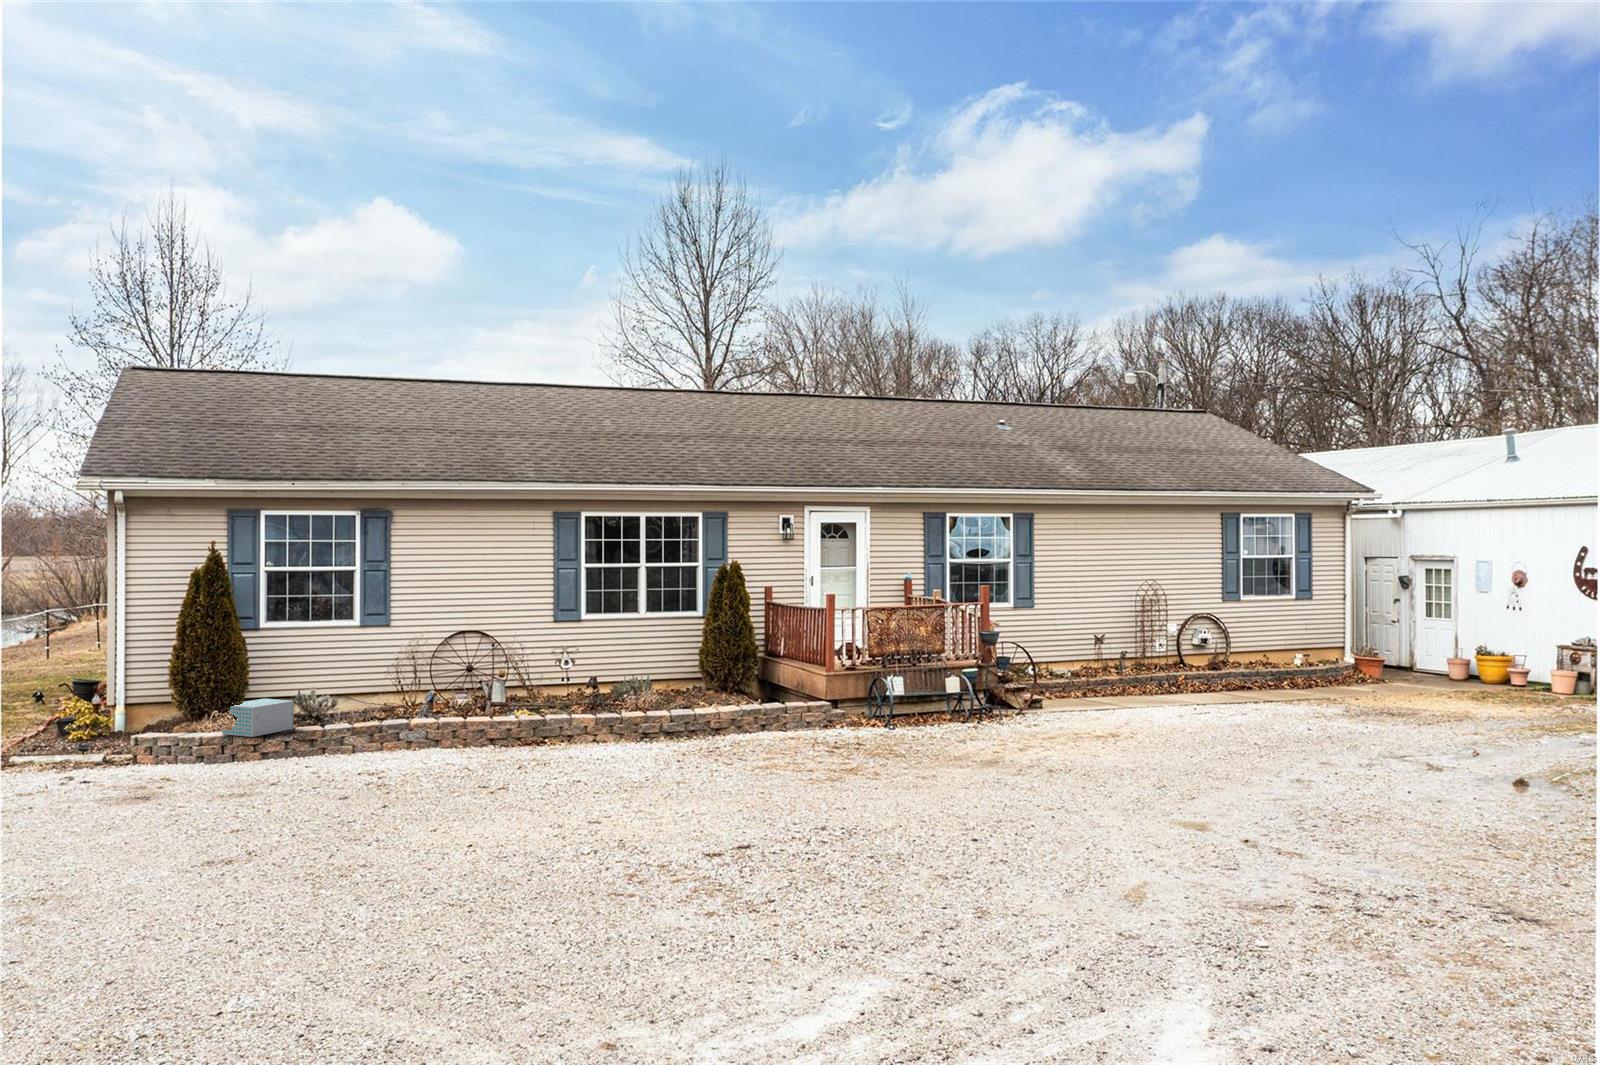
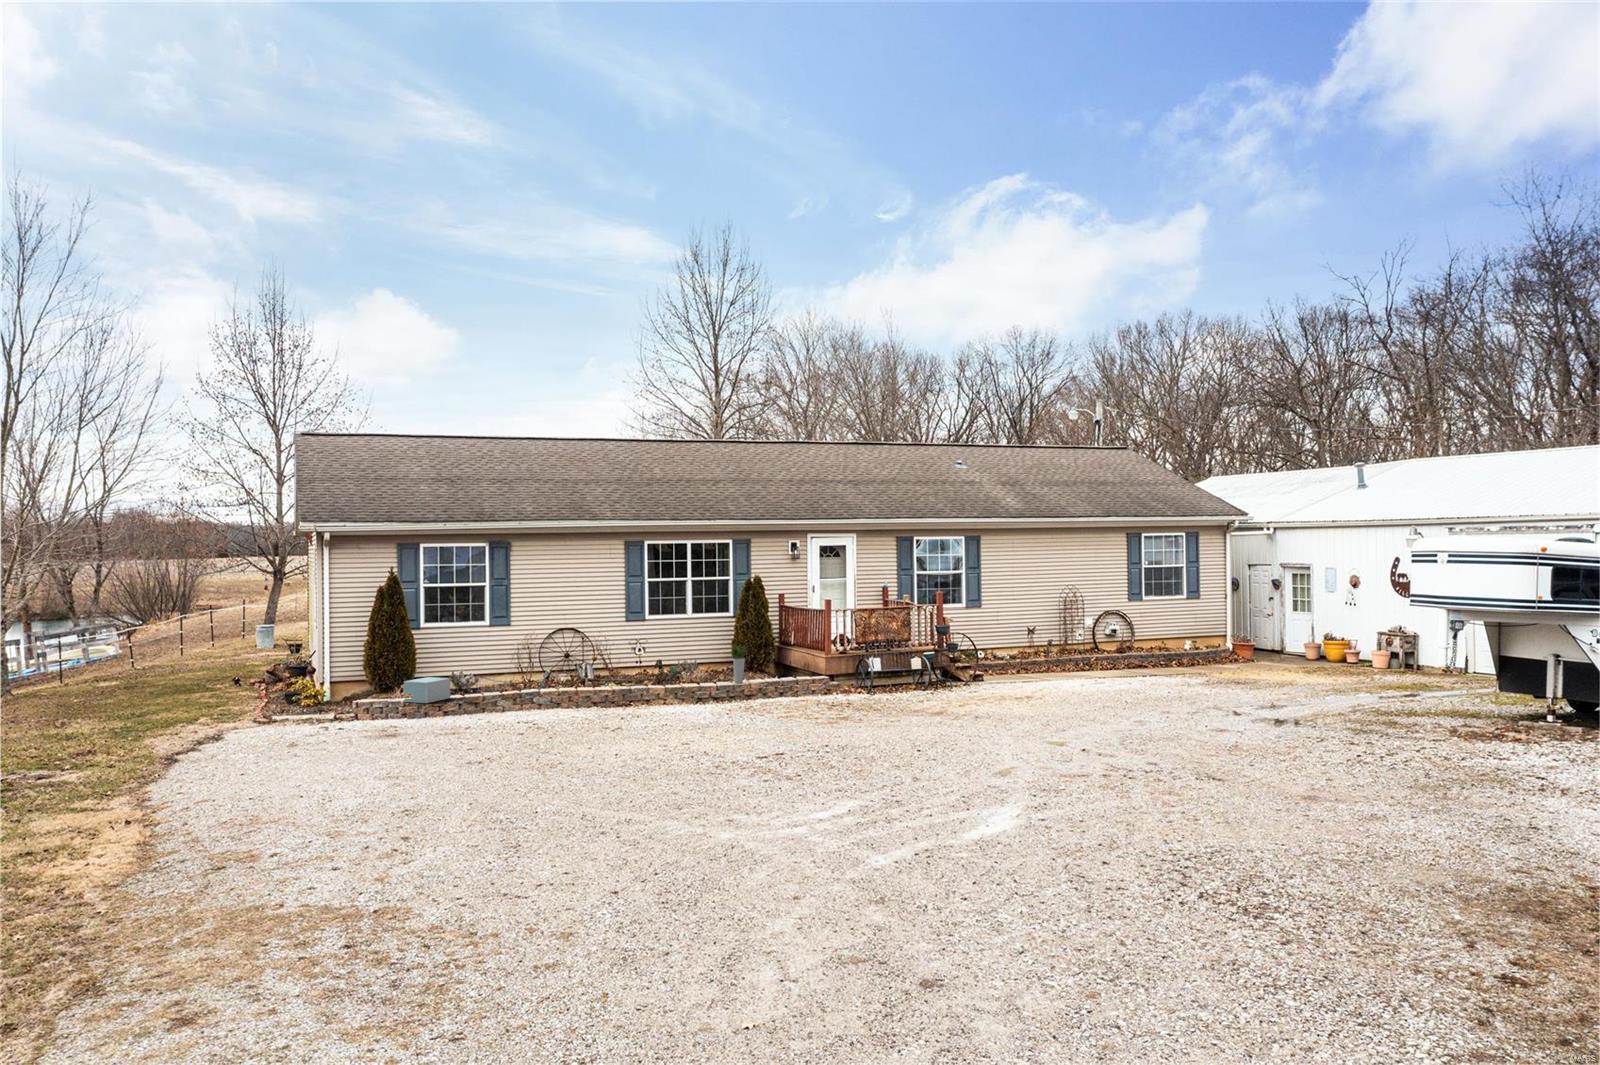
planter: none [695,655,722,709] -> present [732,644,747,683]

